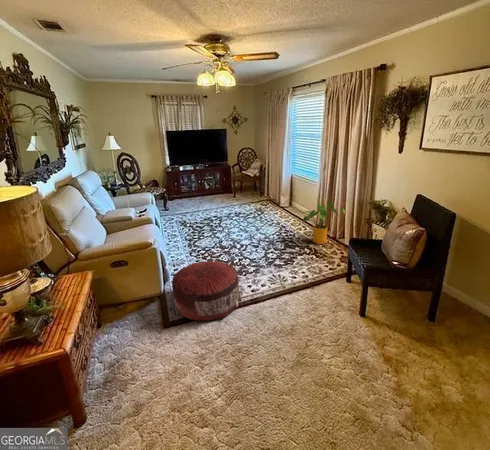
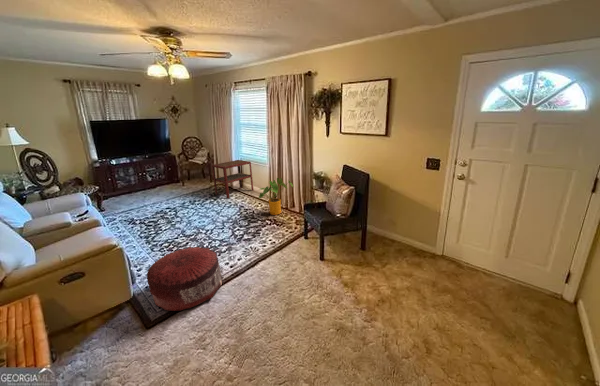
side table: none [262,176,305,216] -> present [212,160,254,198]

